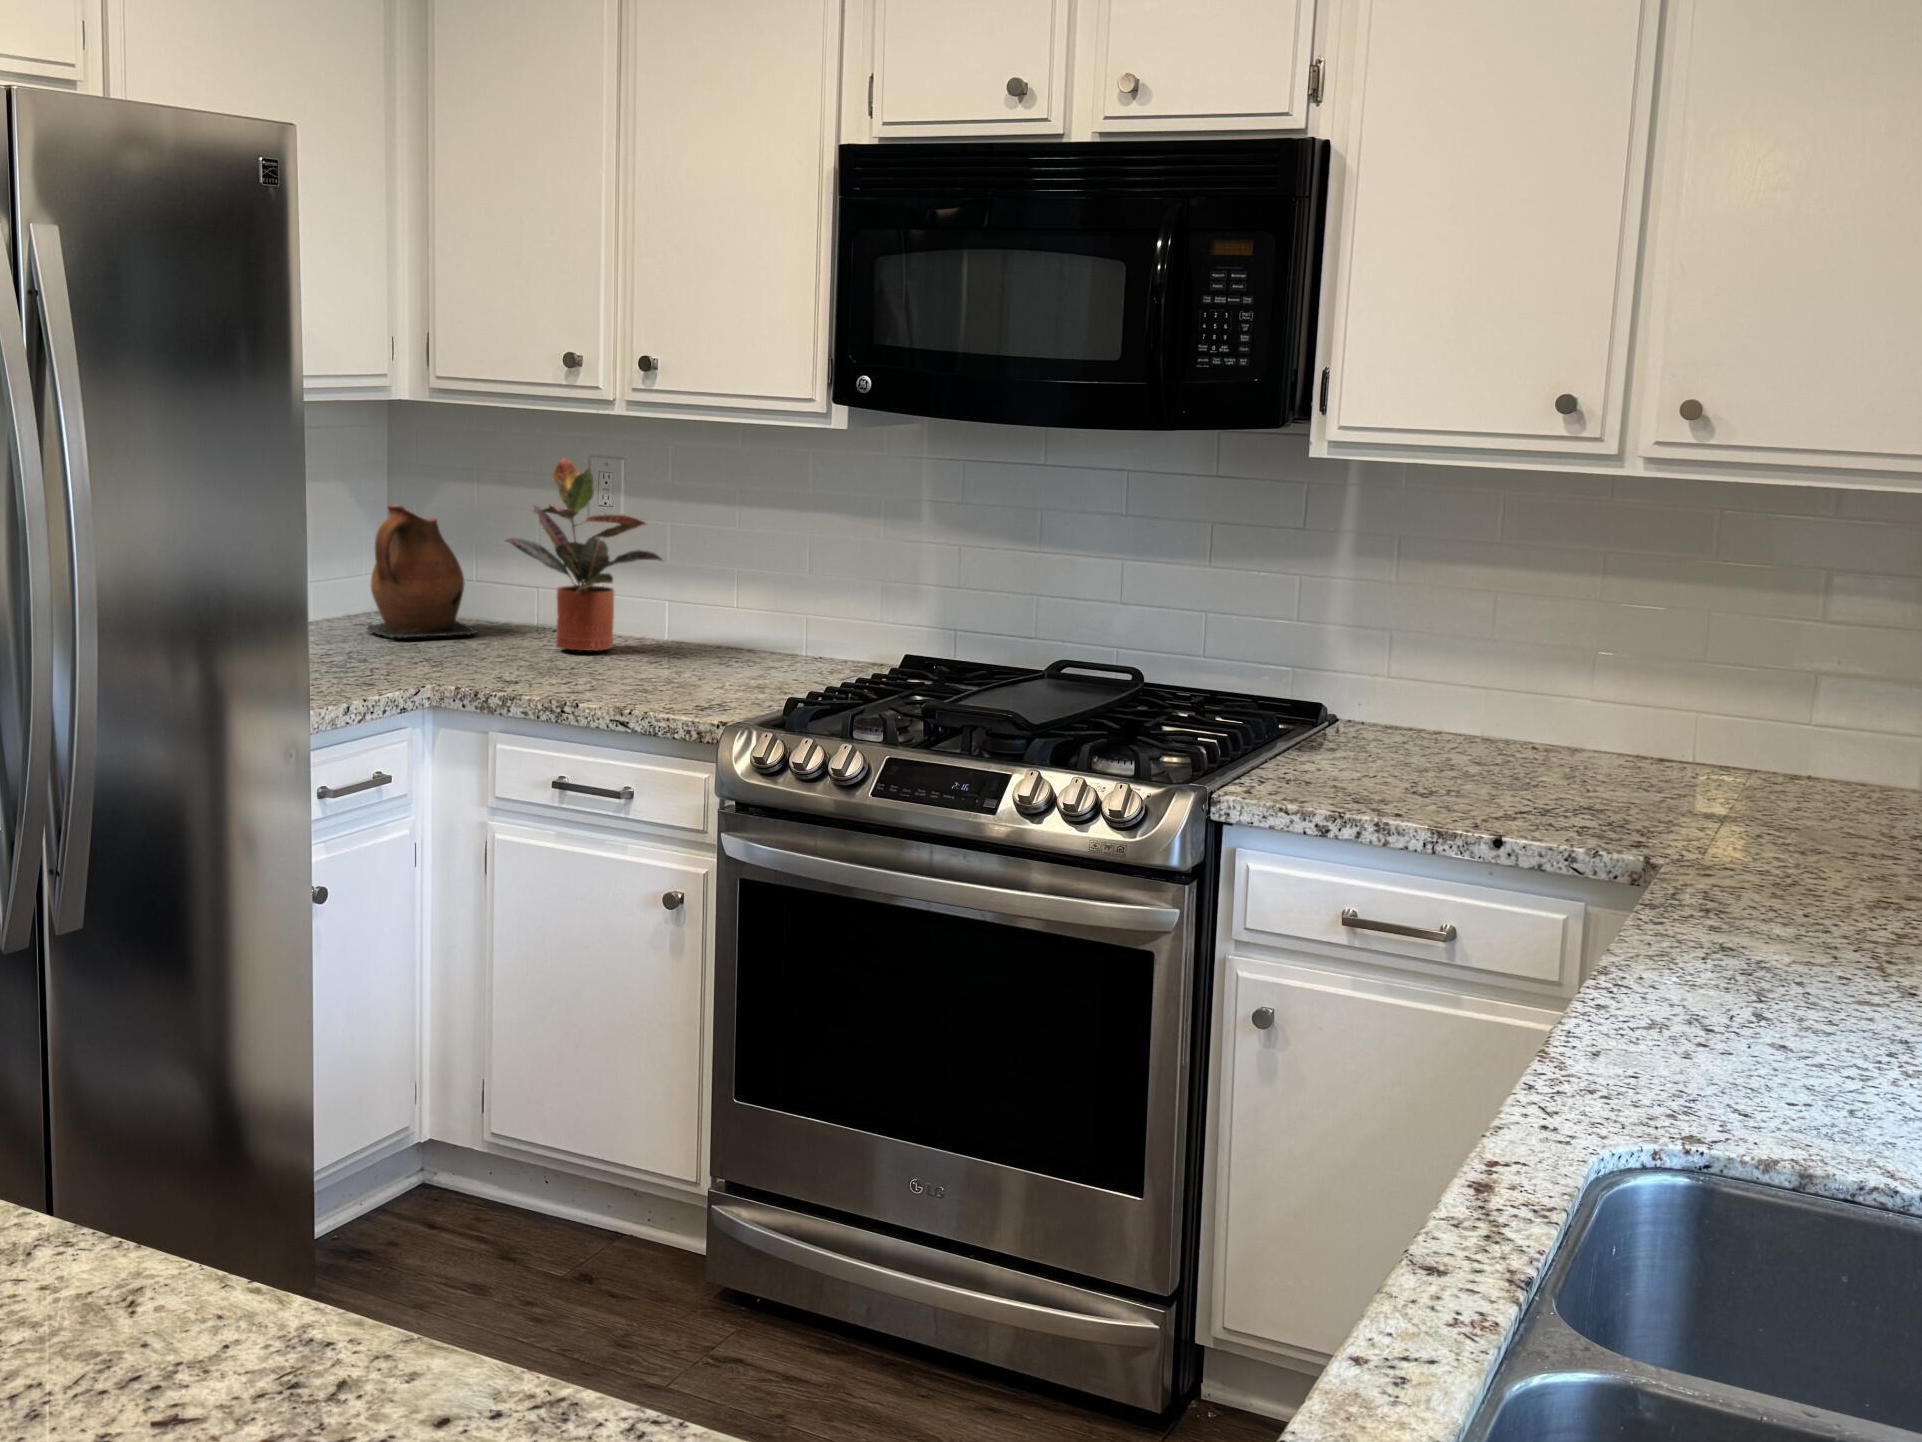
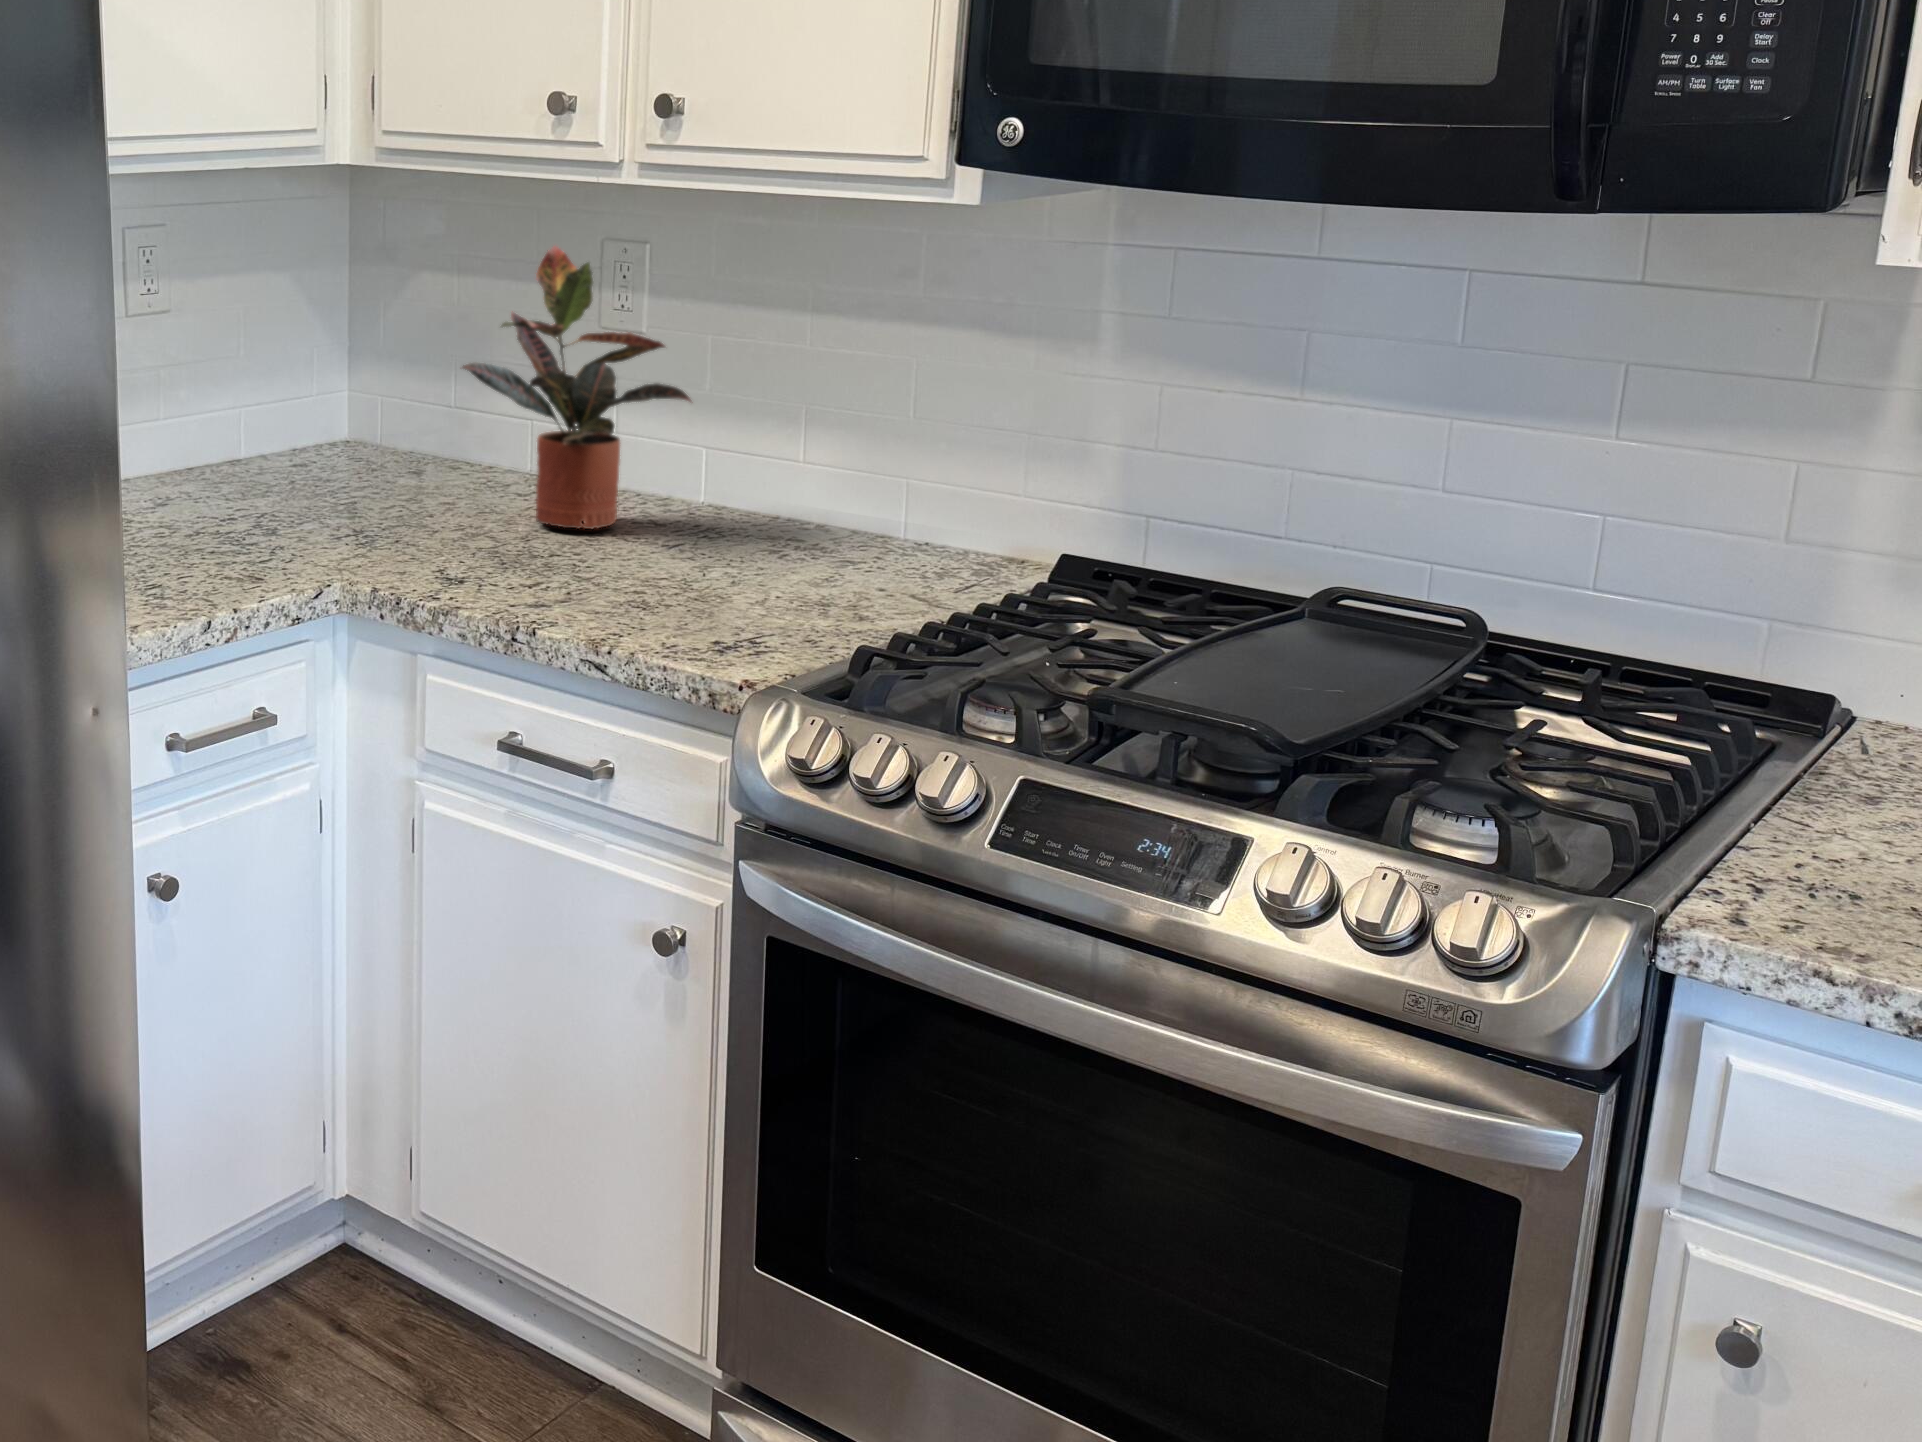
ceramic pitcher: present [362,505,477,637] -> none [283,309,437,496]

